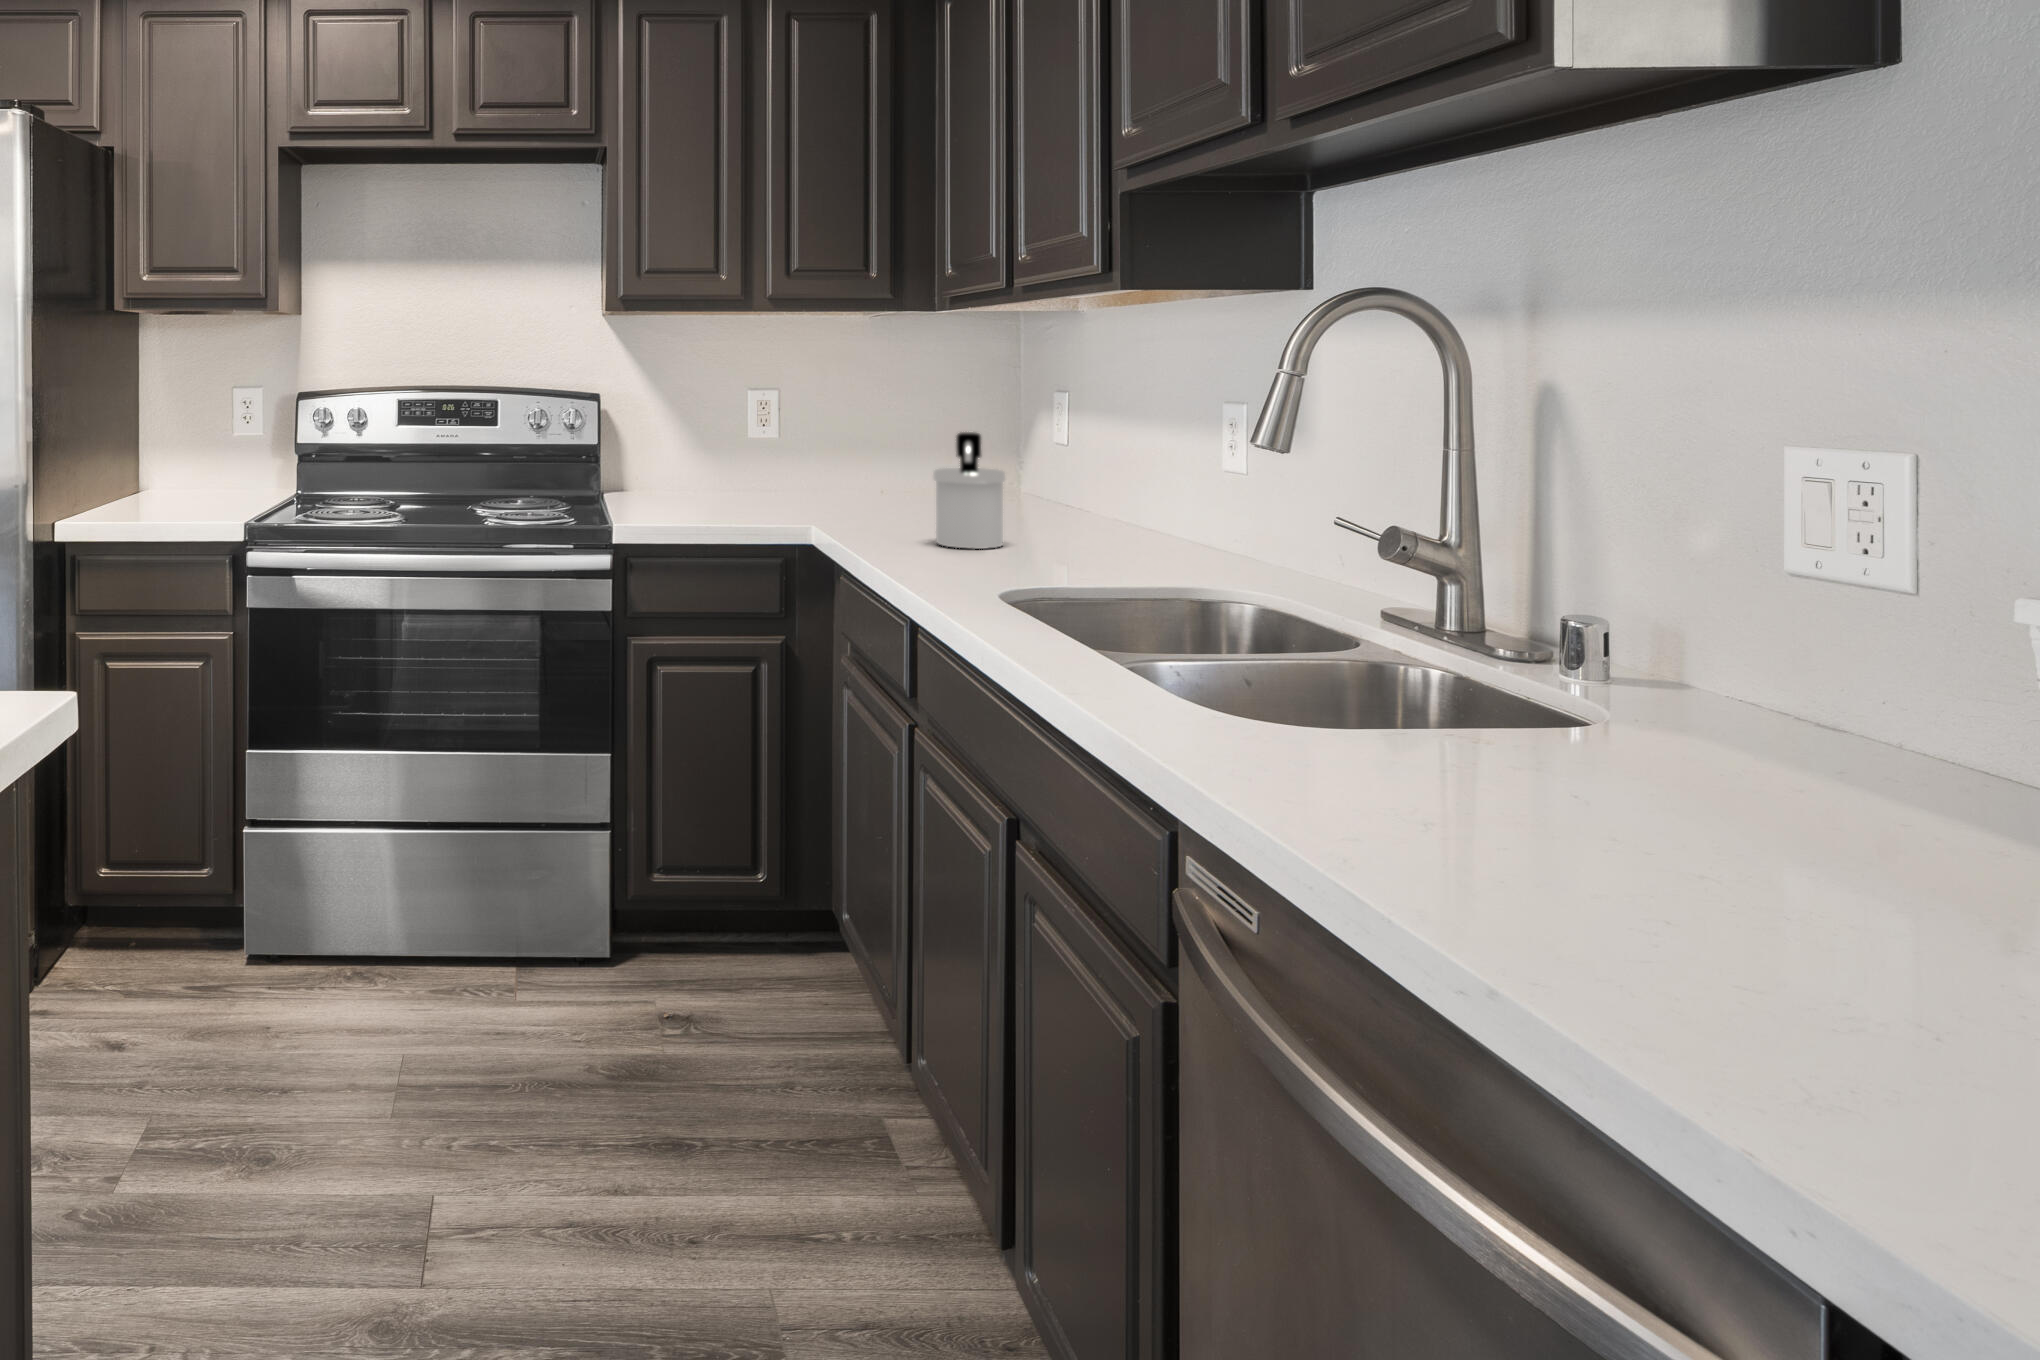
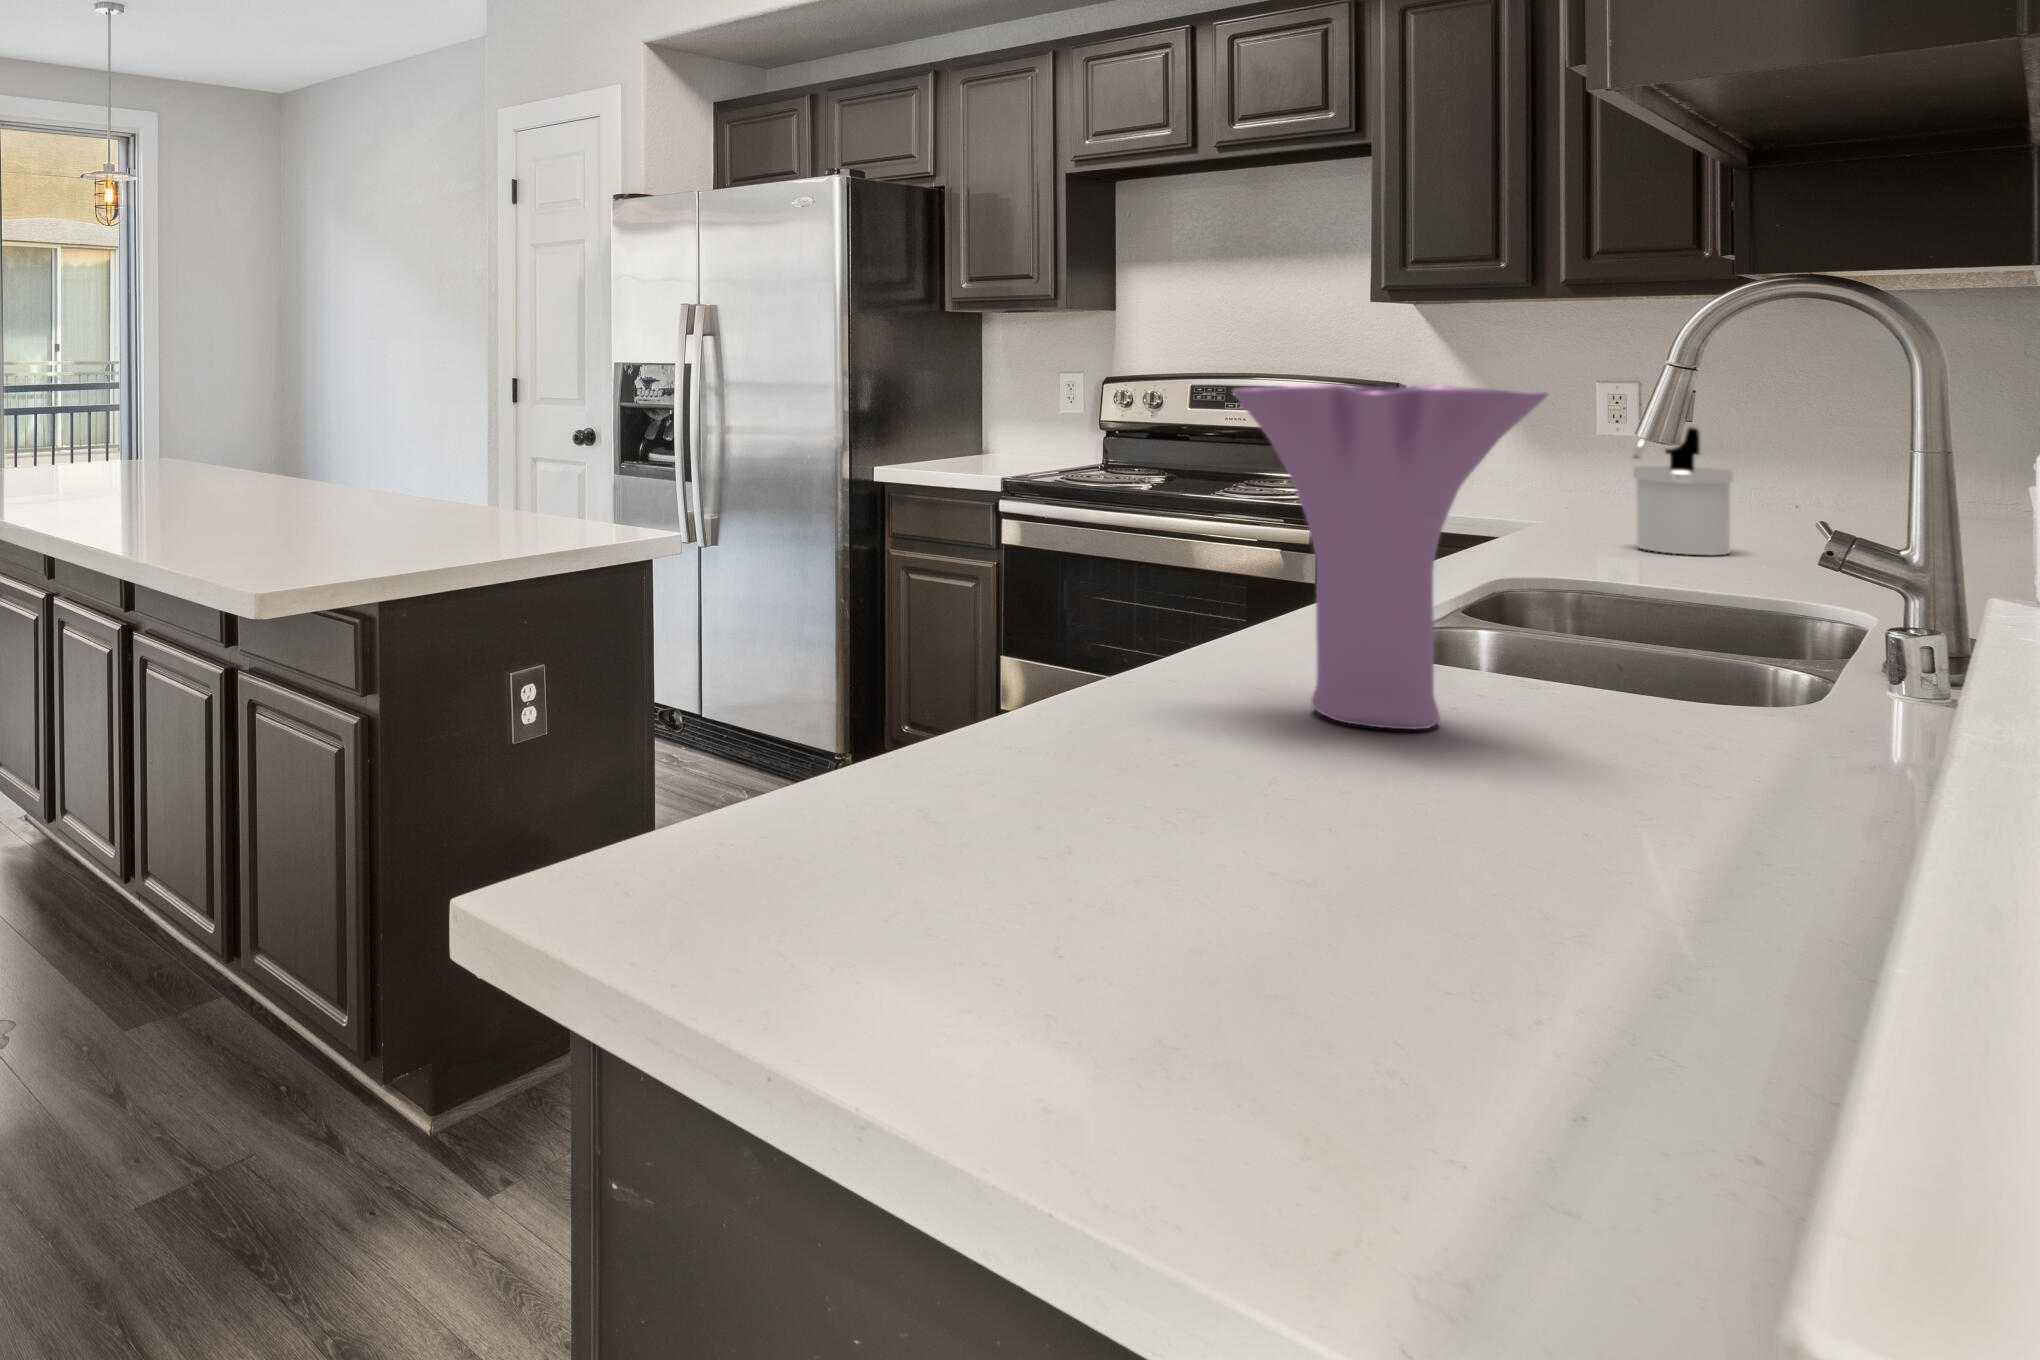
vase: none [1410,410,1782,841] -> present [1233,384,1549,730]

